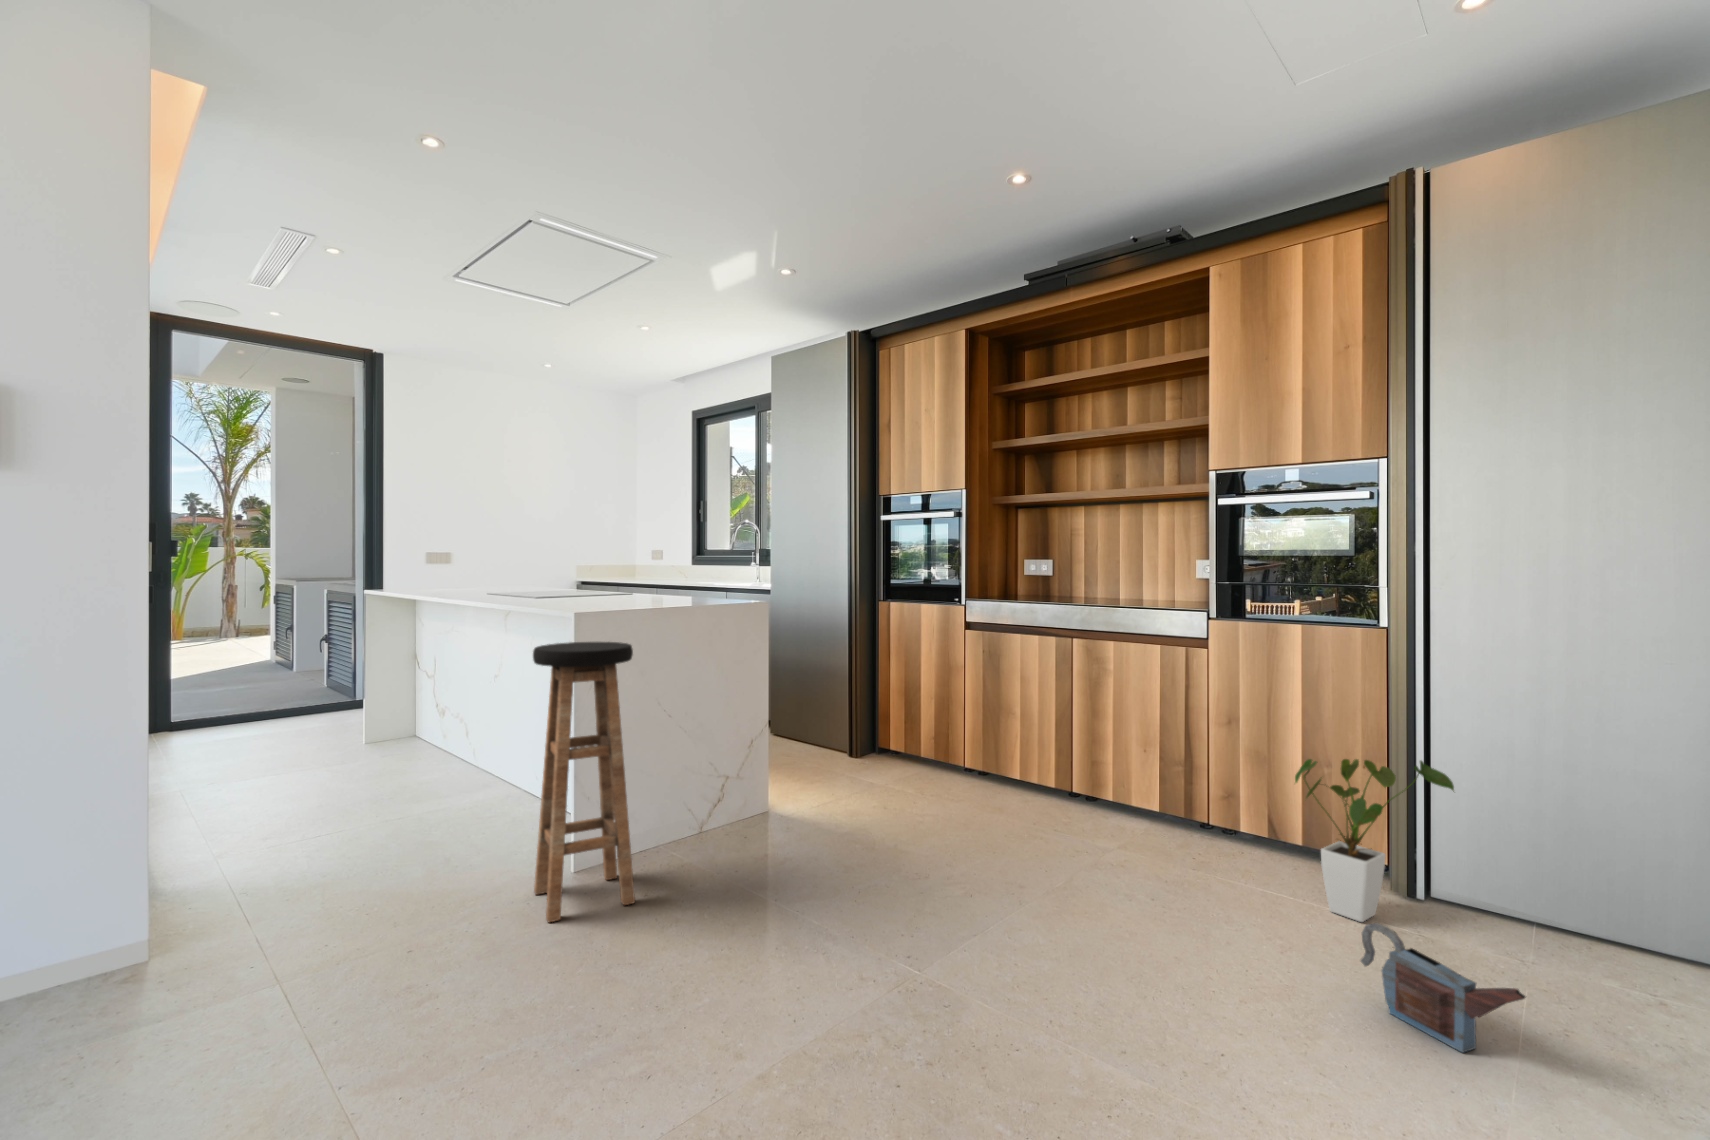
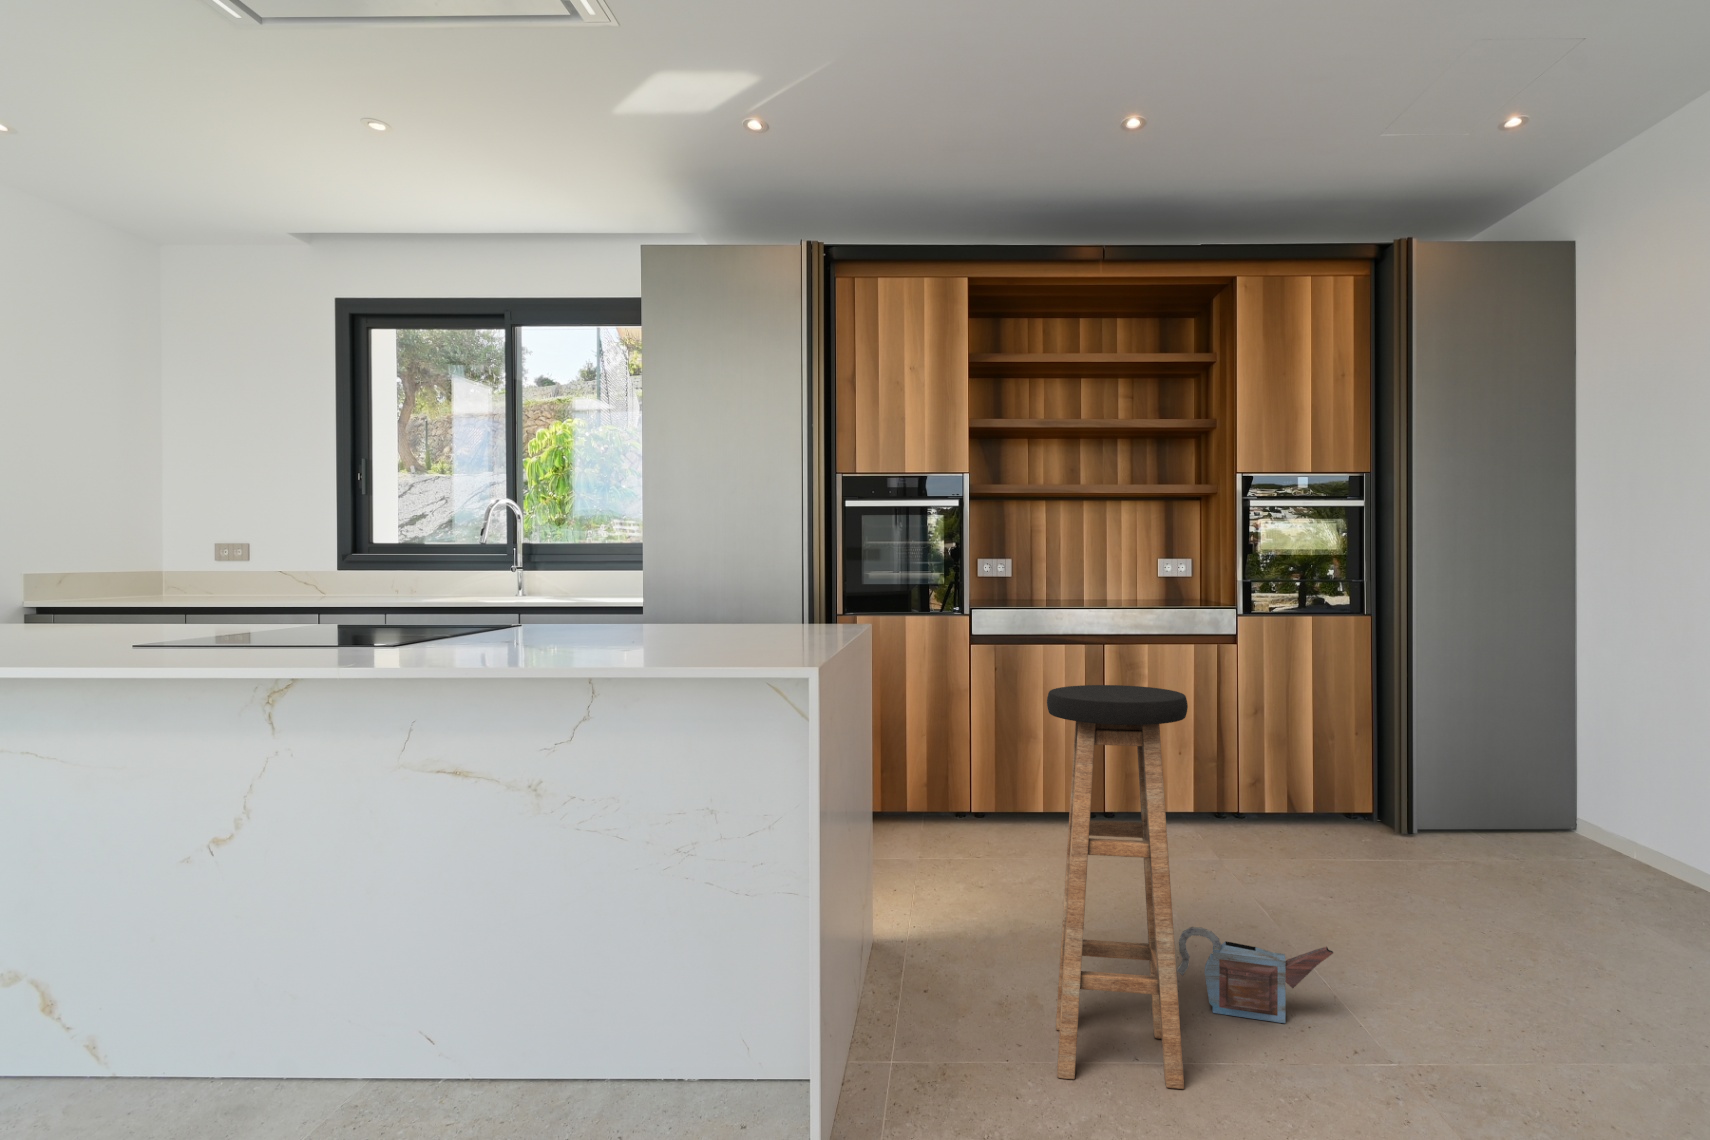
house plant: present [1295,759,1454,922] -> none [1379,712,1476,843]
watering can: present [1361,923,1526,1053] -> present [1177,927,1333,1023]

